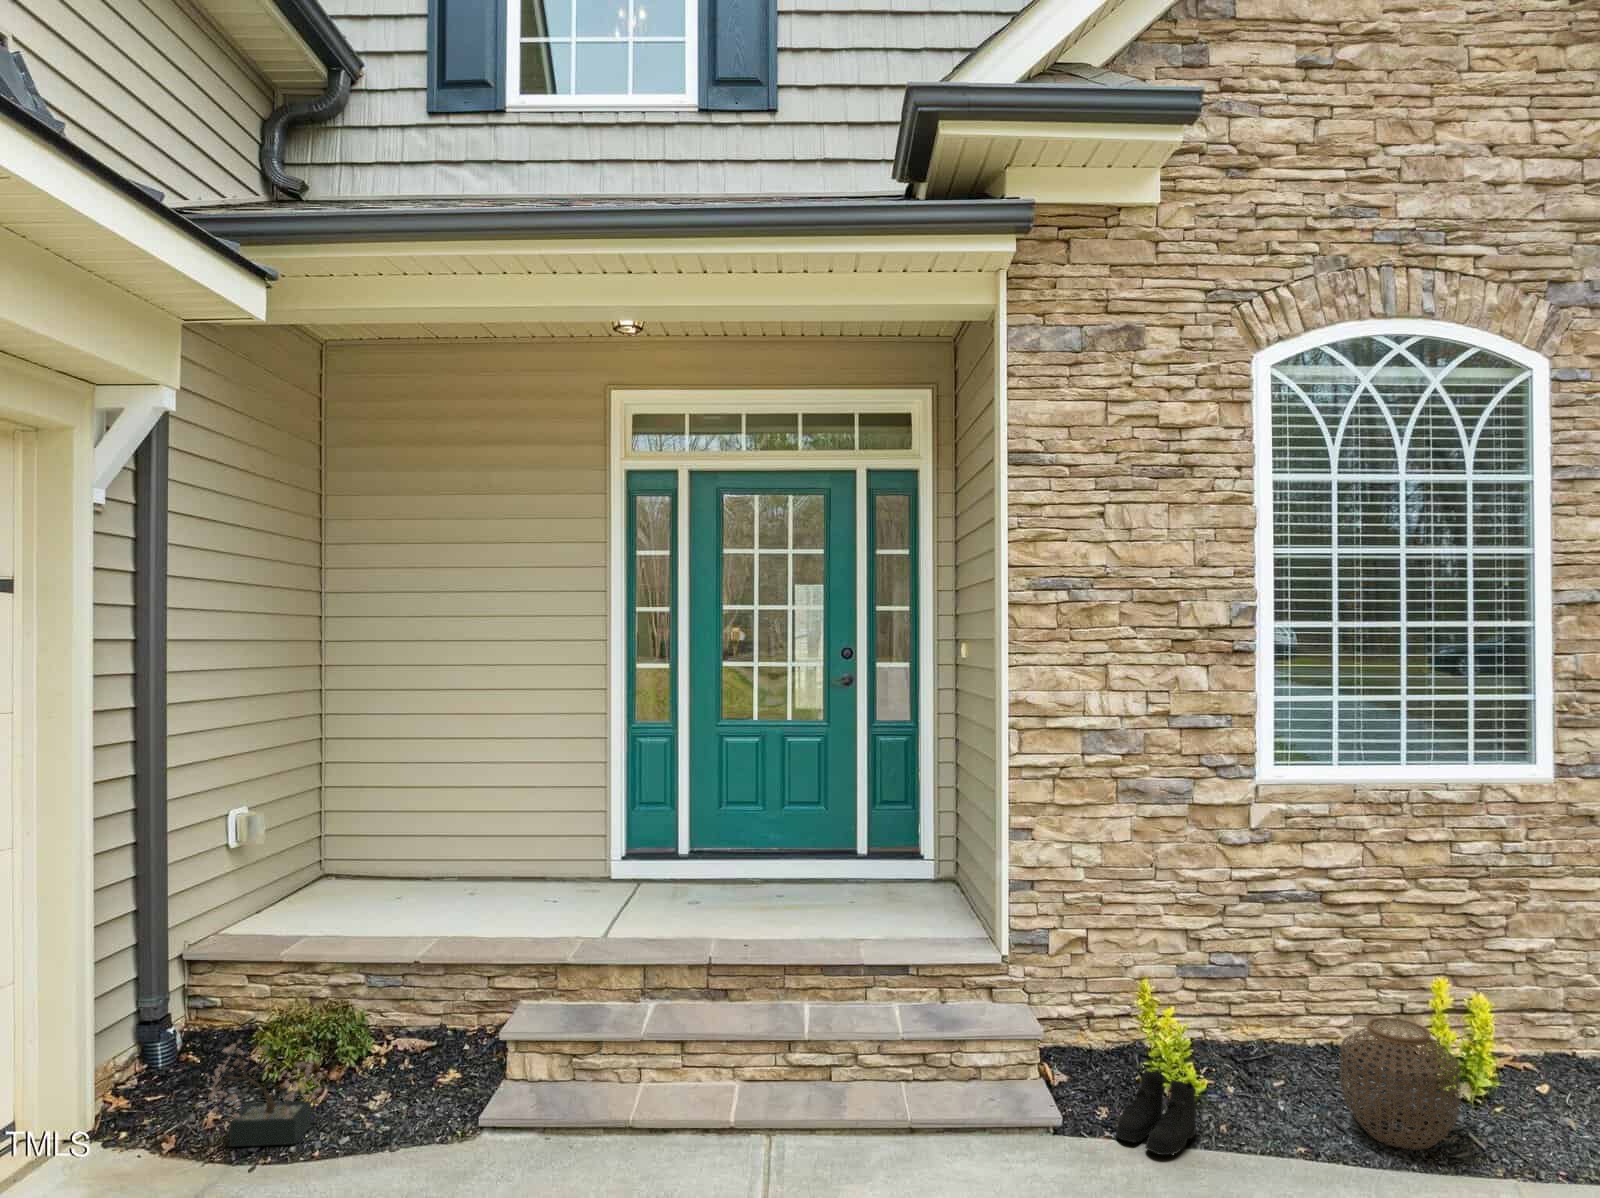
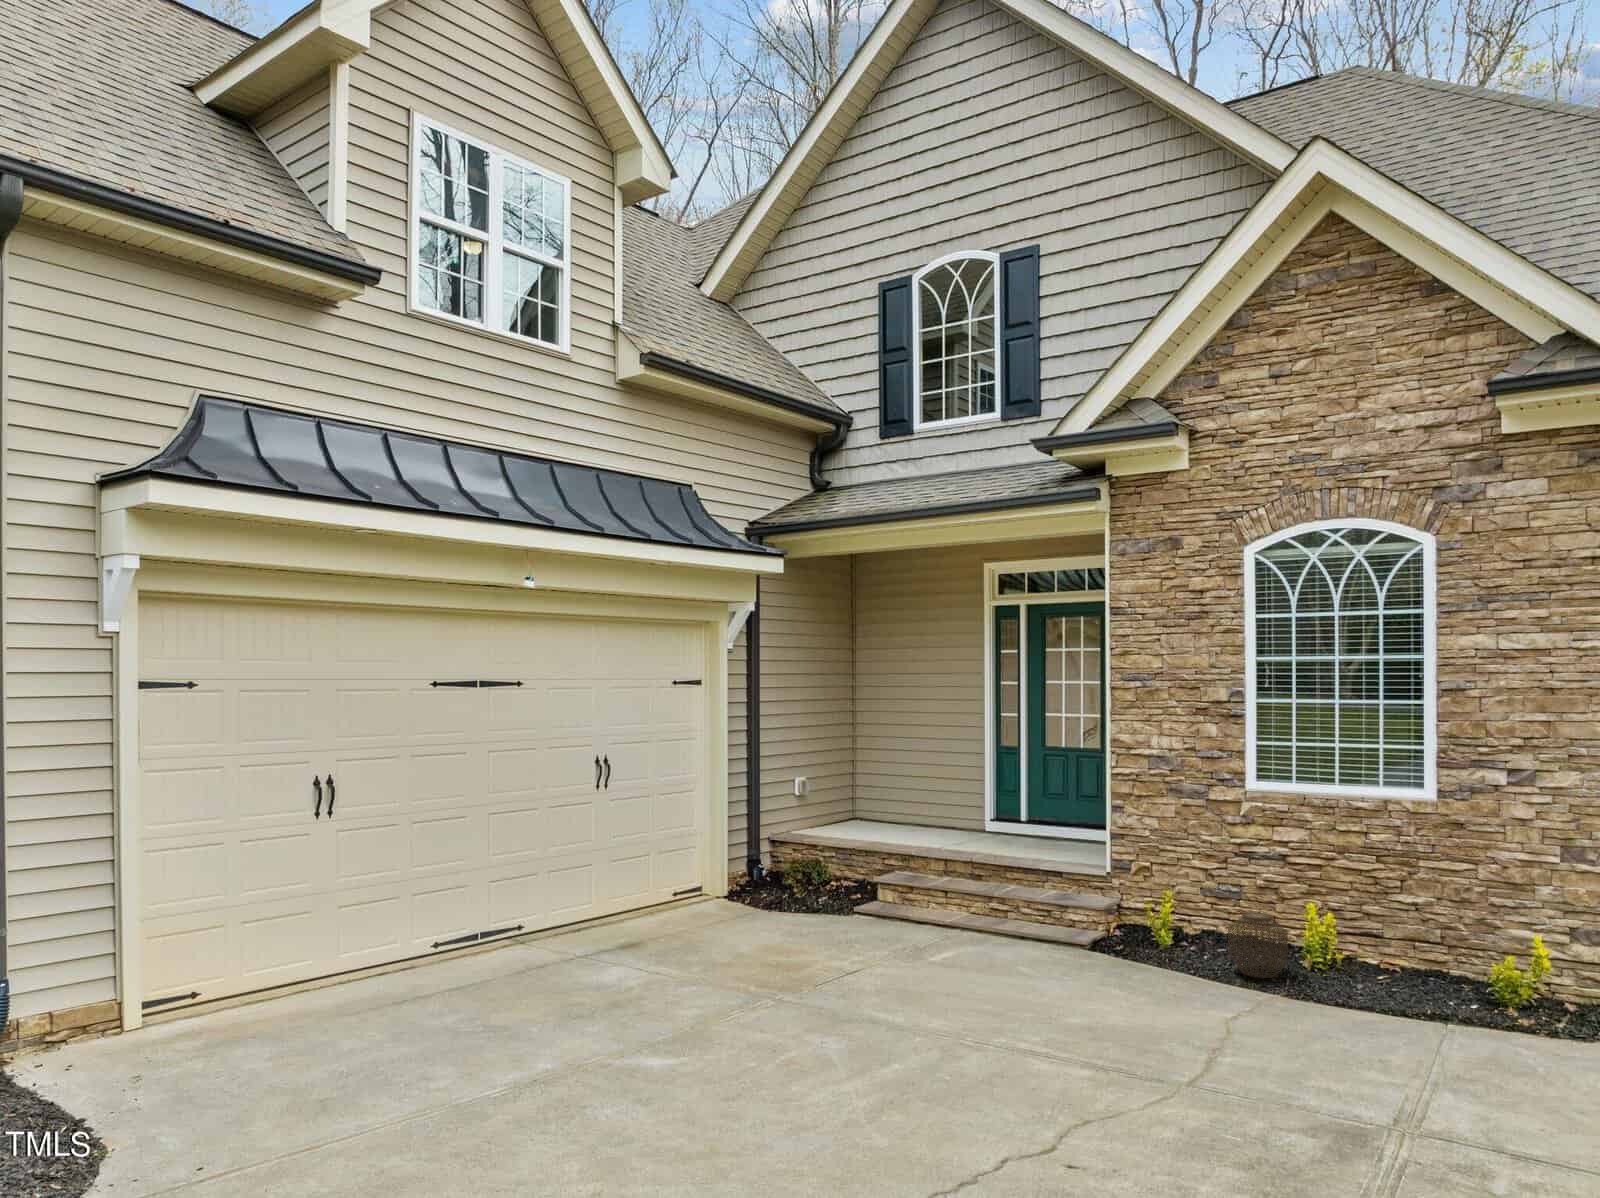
decorative plant: present [205,1040,323,1147] -> none [760,860,804,902]
boots: present [1116,1070,1196,1155] -> none [1111,924,1155,958]

